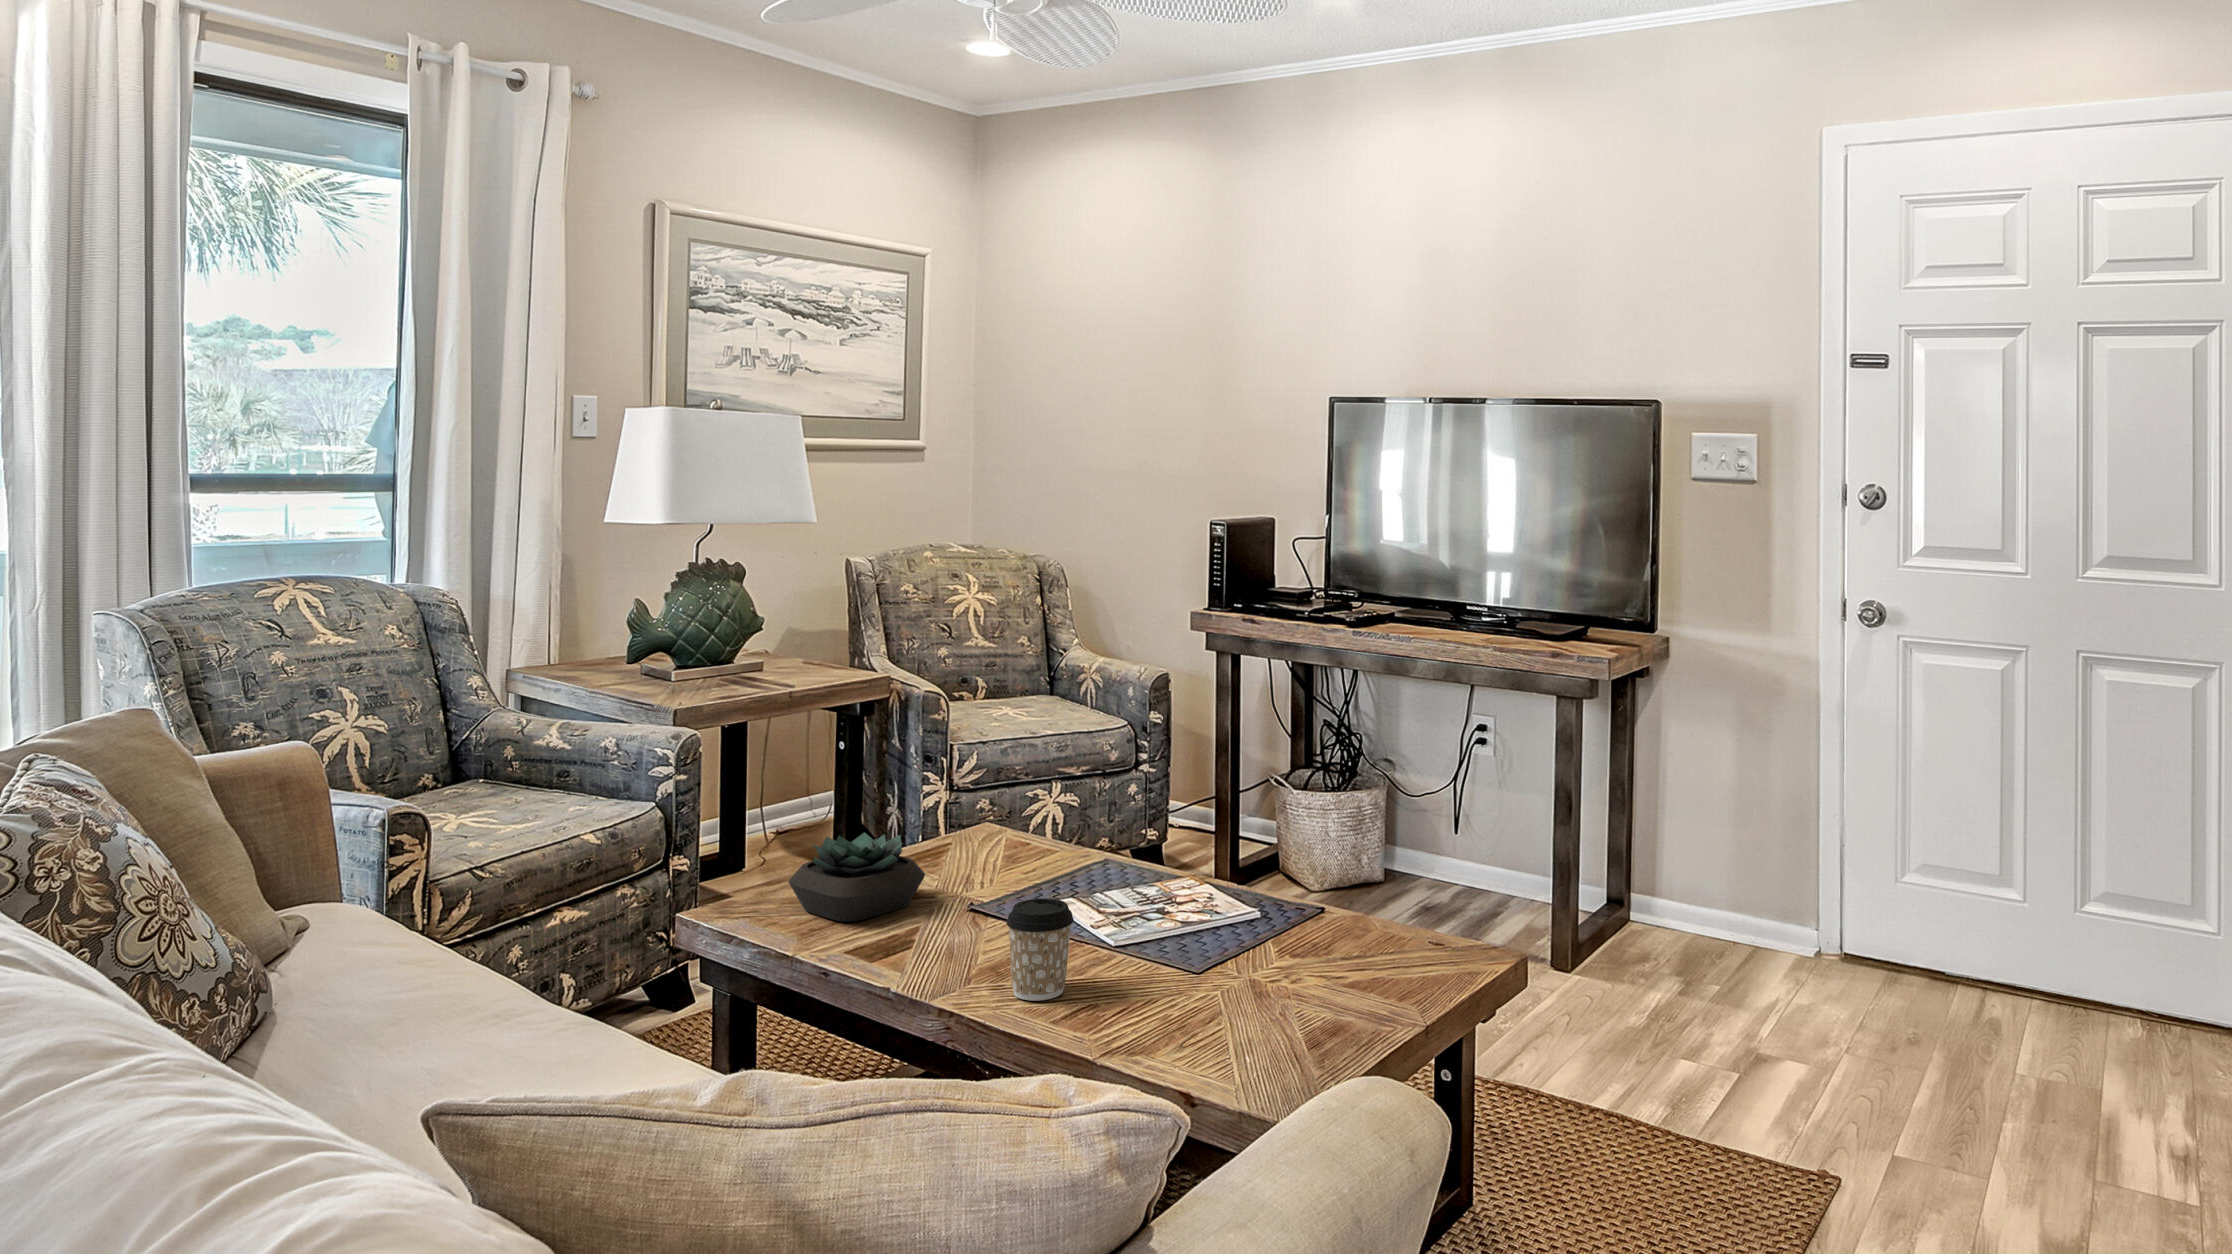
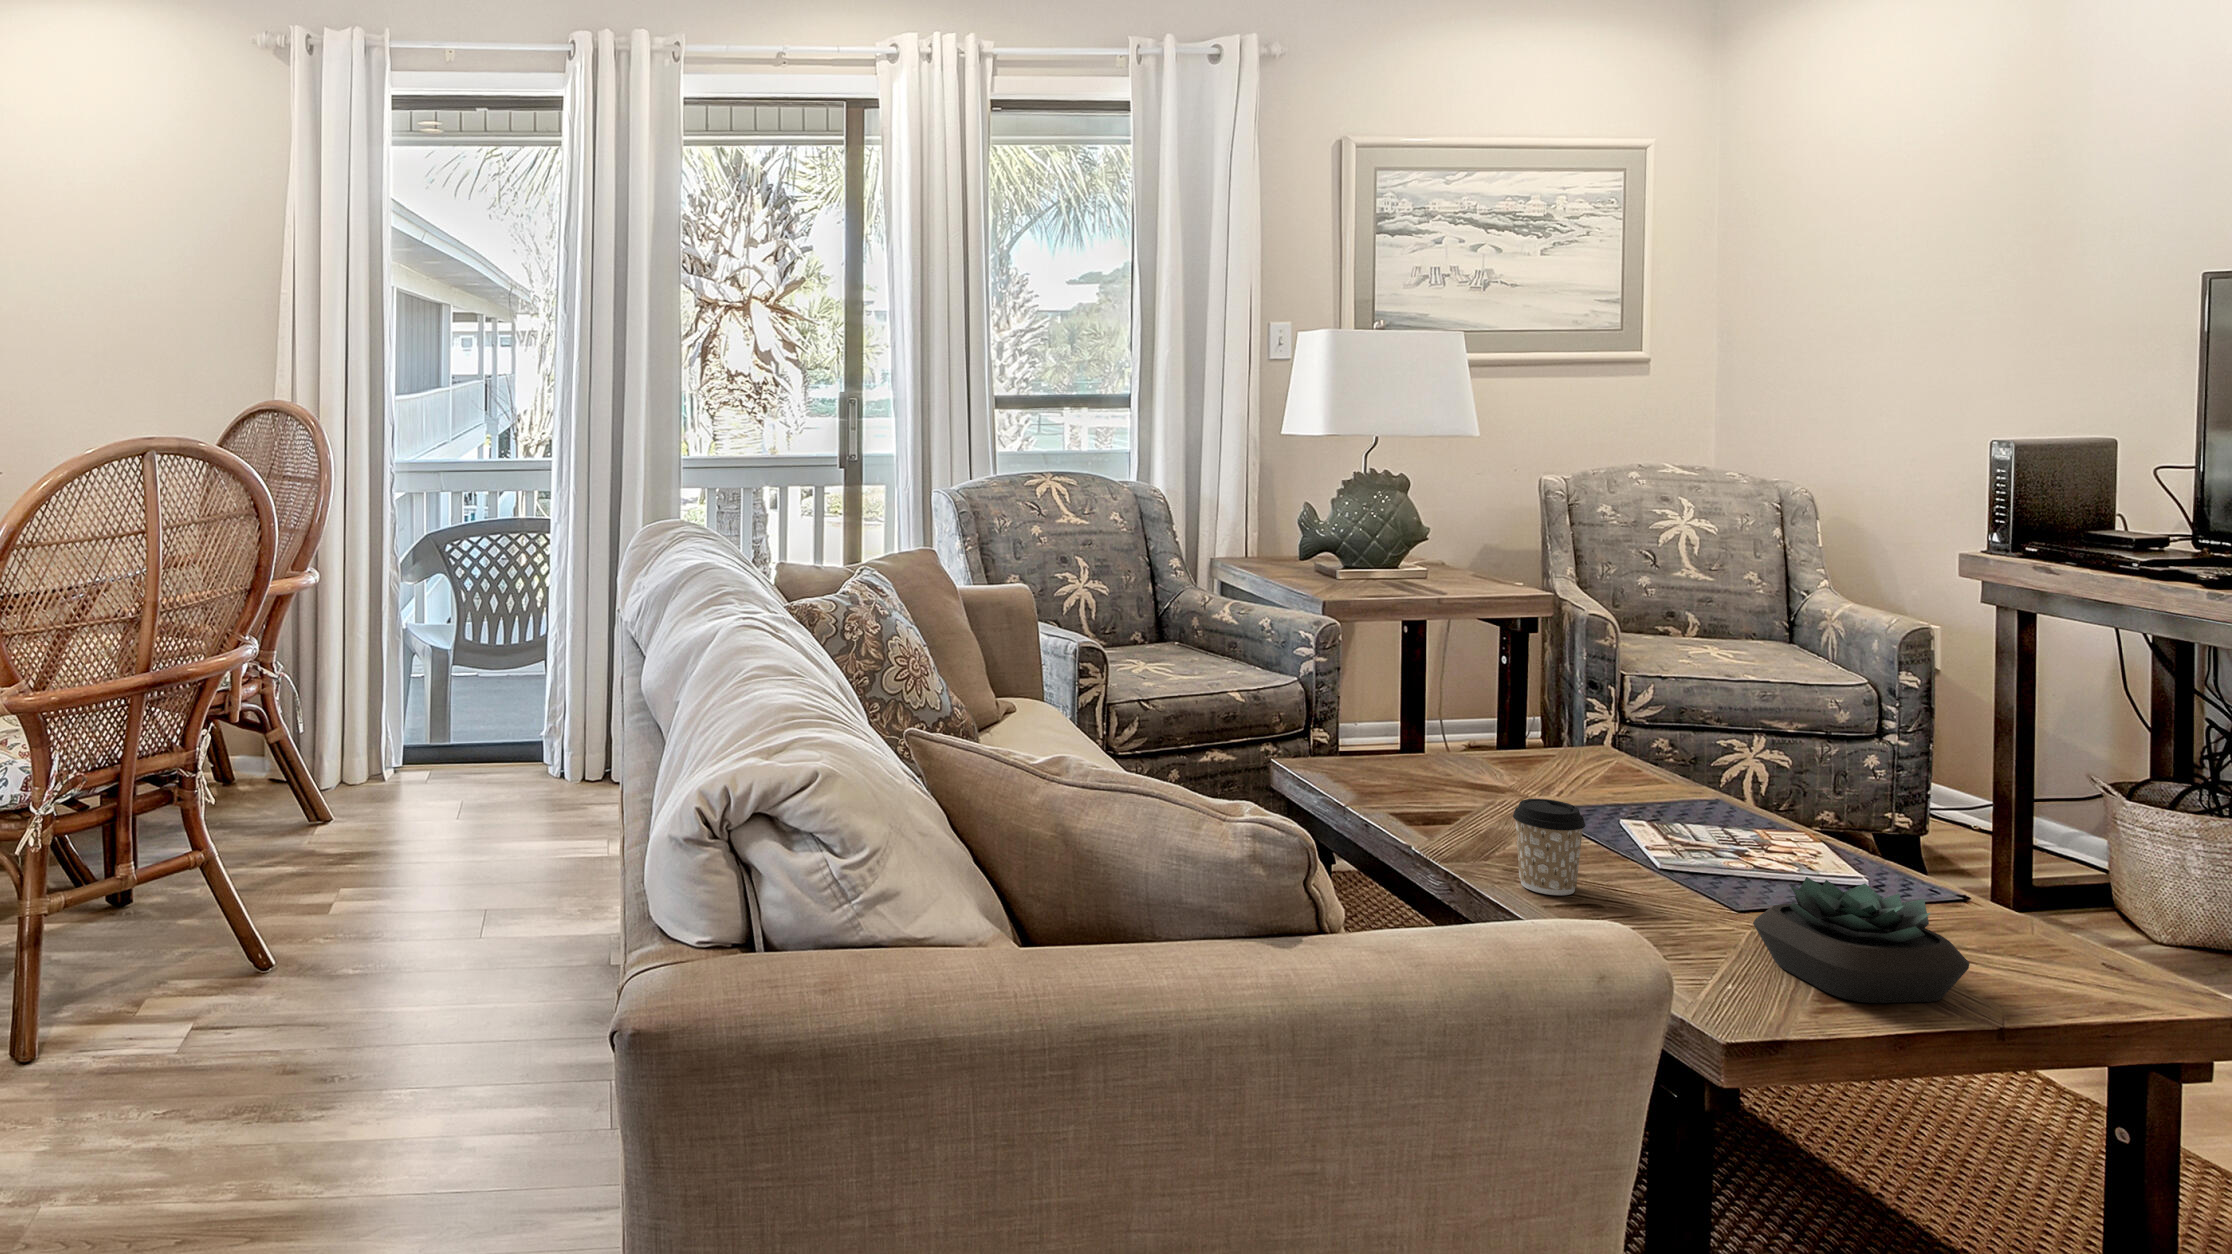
succulent plant: present [788,833,925,922] -> present [1753,877,1970,1003]

